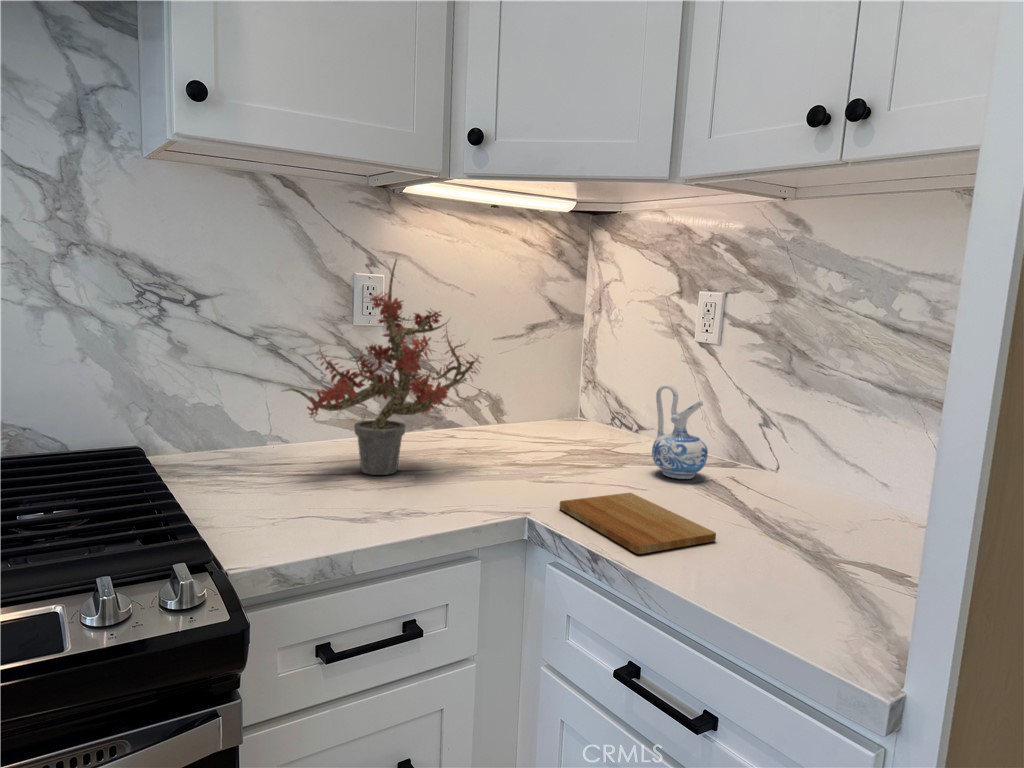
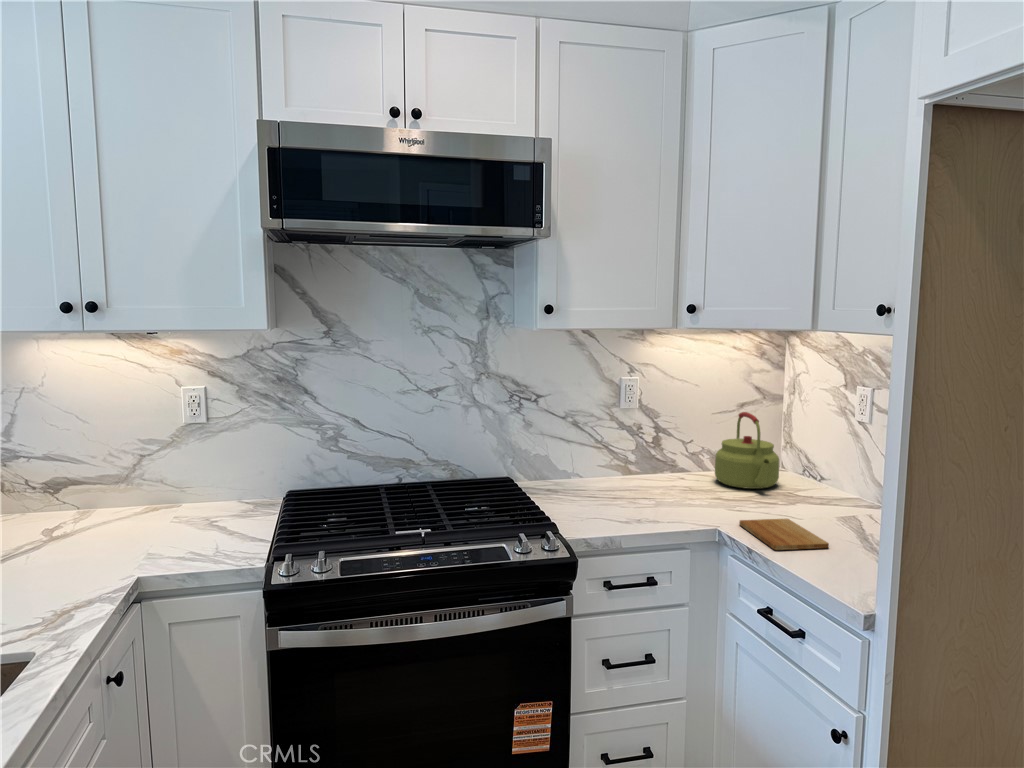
potted plant: present [282,259,481,475] -> none [583,375,701,500]
kettle: none [497,333,590,448] -> present [715,412,779,489]
ceramic pitcher: present [652,384,708,479] -> none [813,451,851,513]

